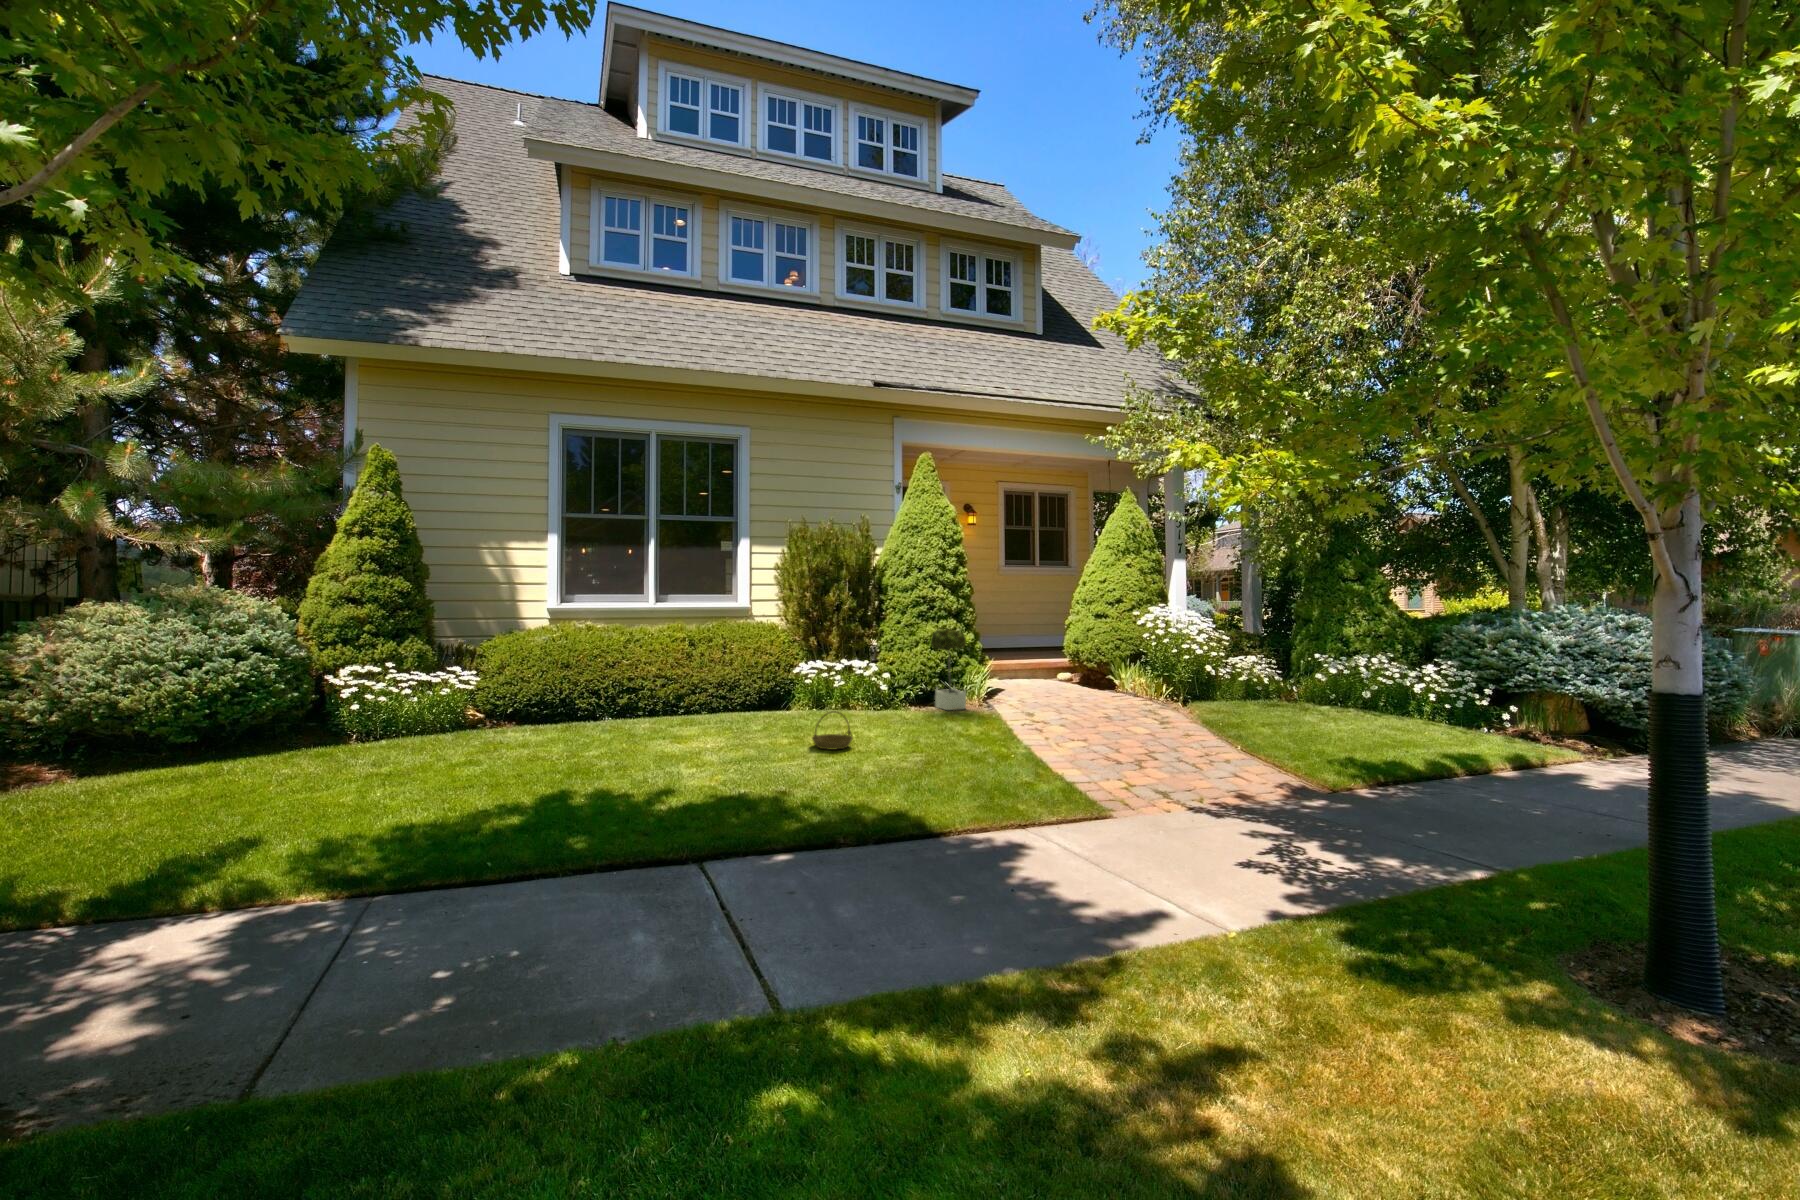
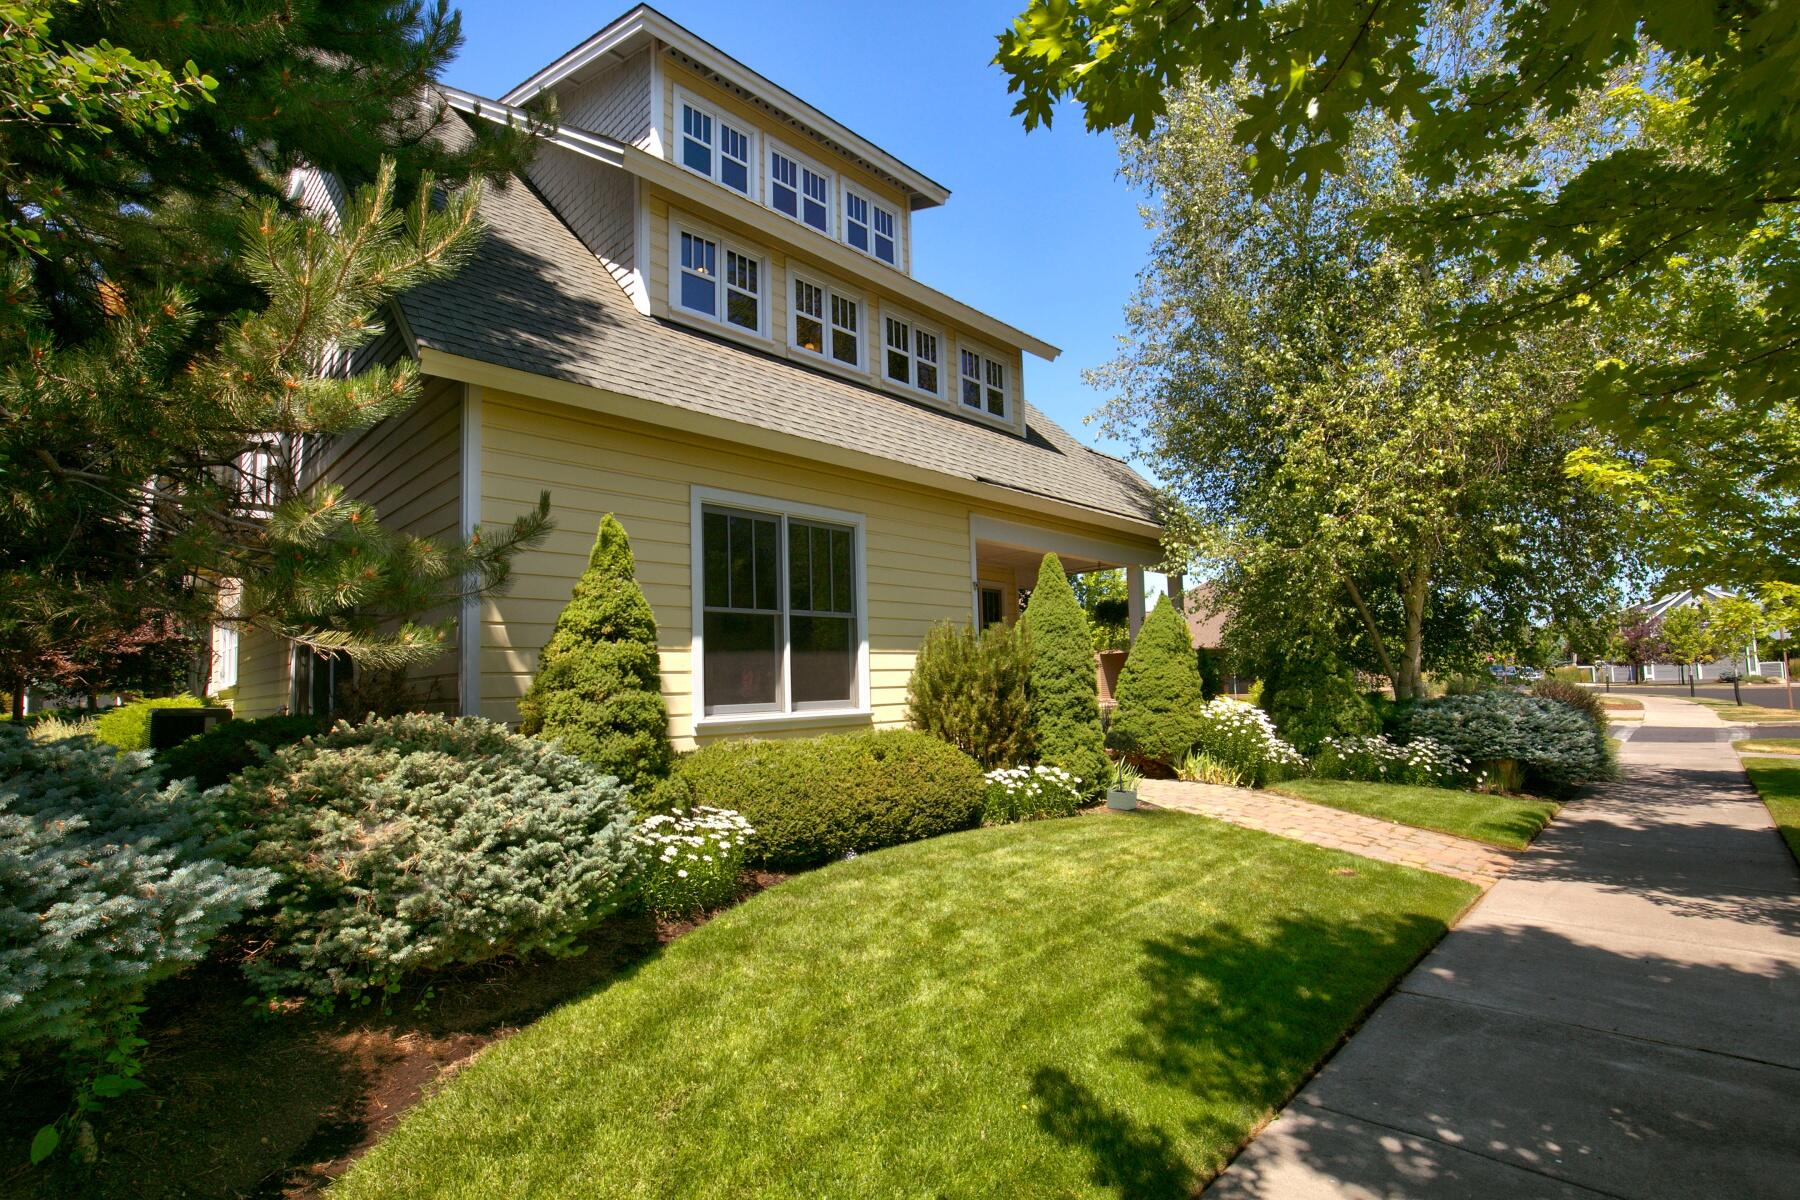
basket: present [812,711,853,750] -> none [1130,814,1172,852]

